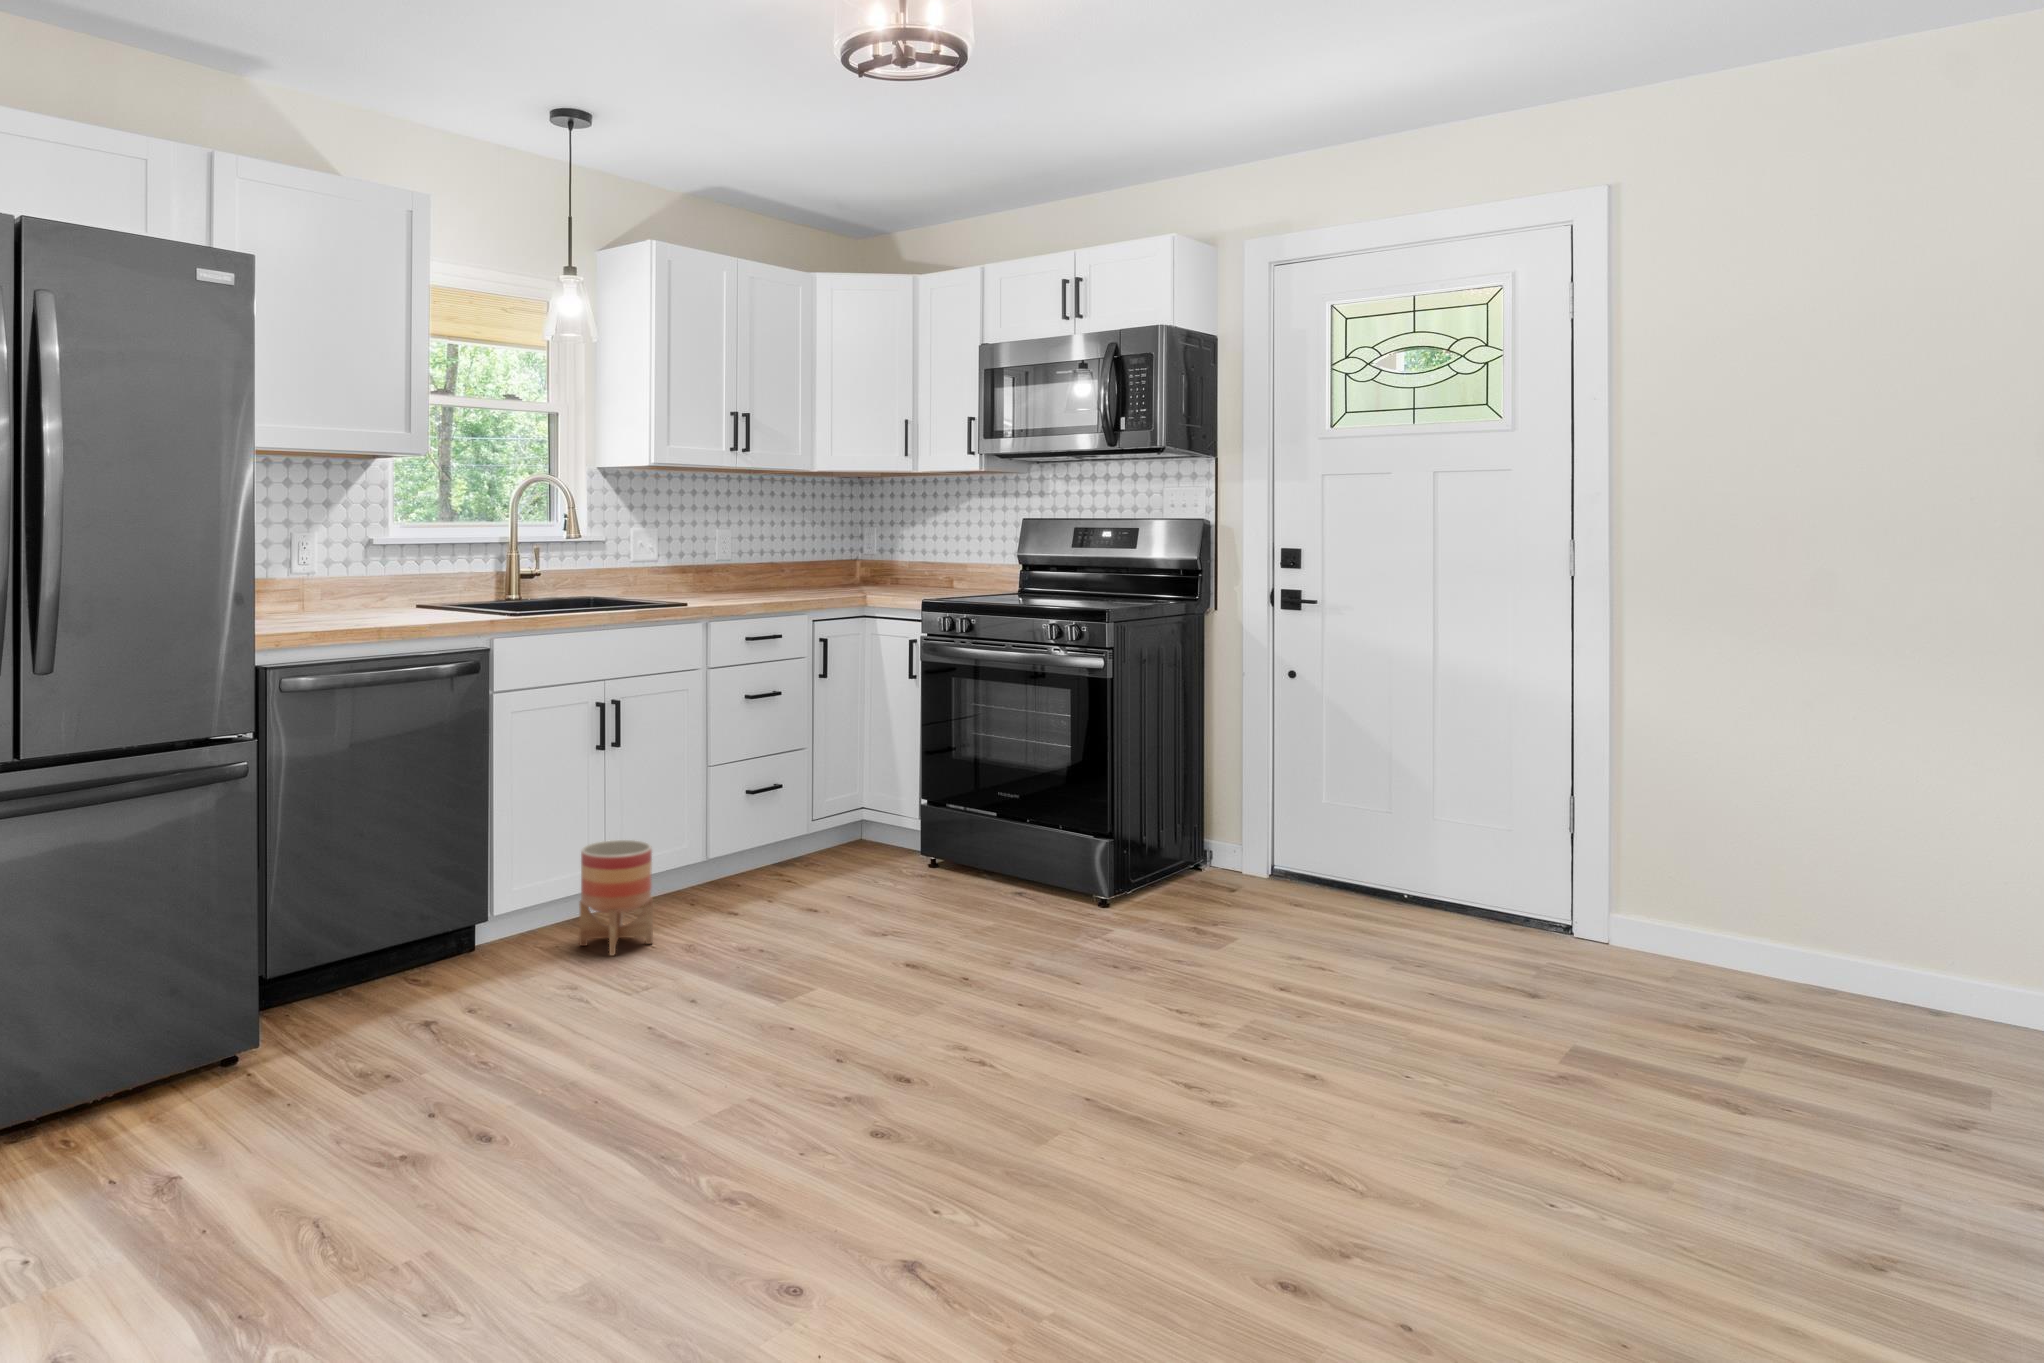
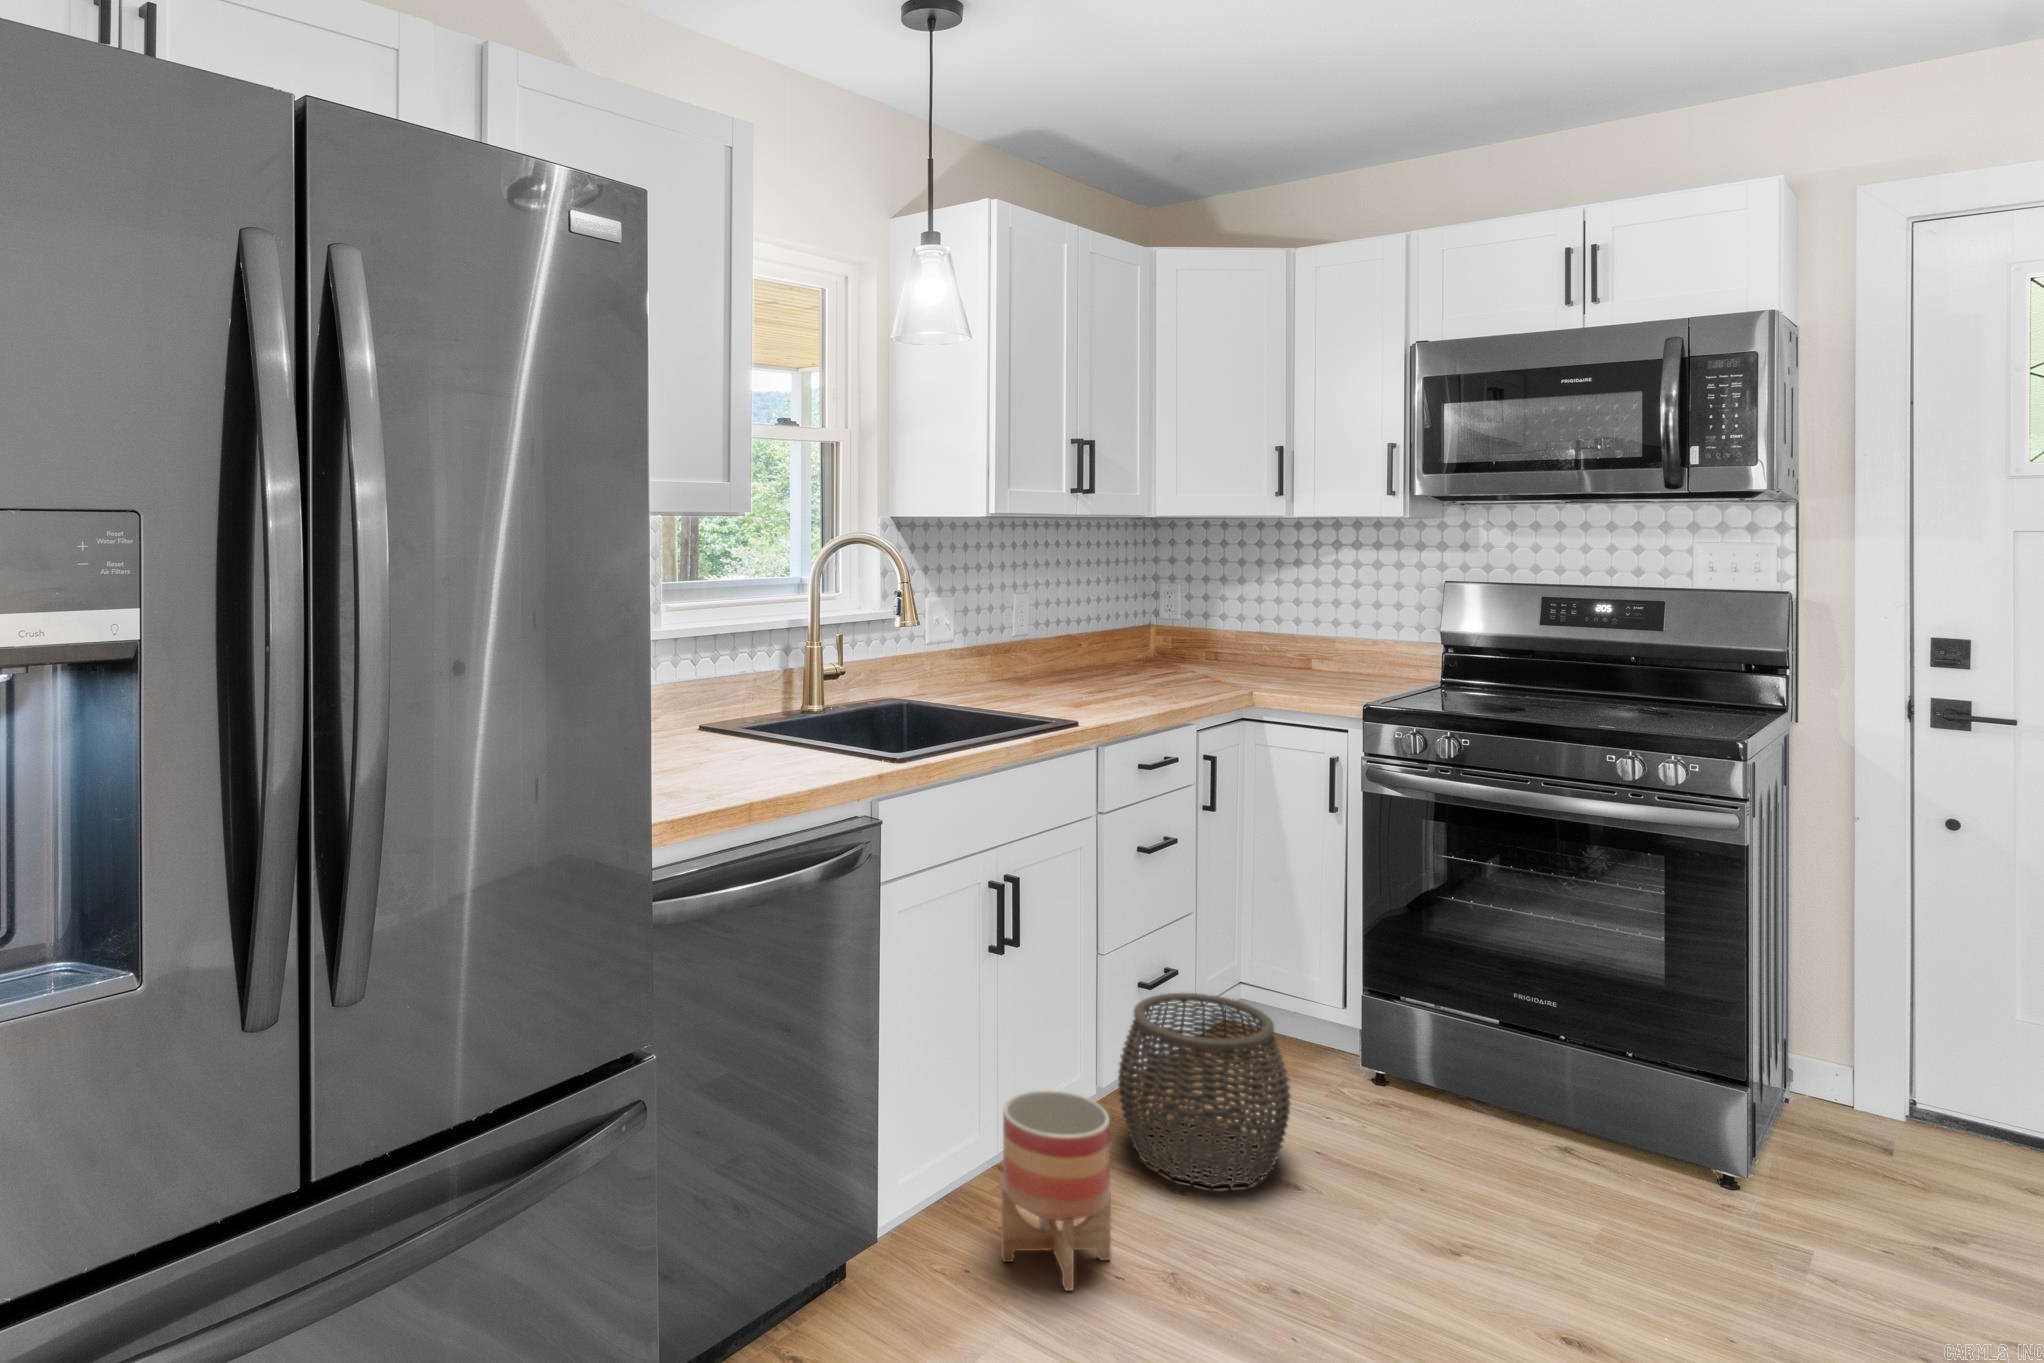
woven basket: none [705,796,821,914] -> present [1118,993,1291,1187]

